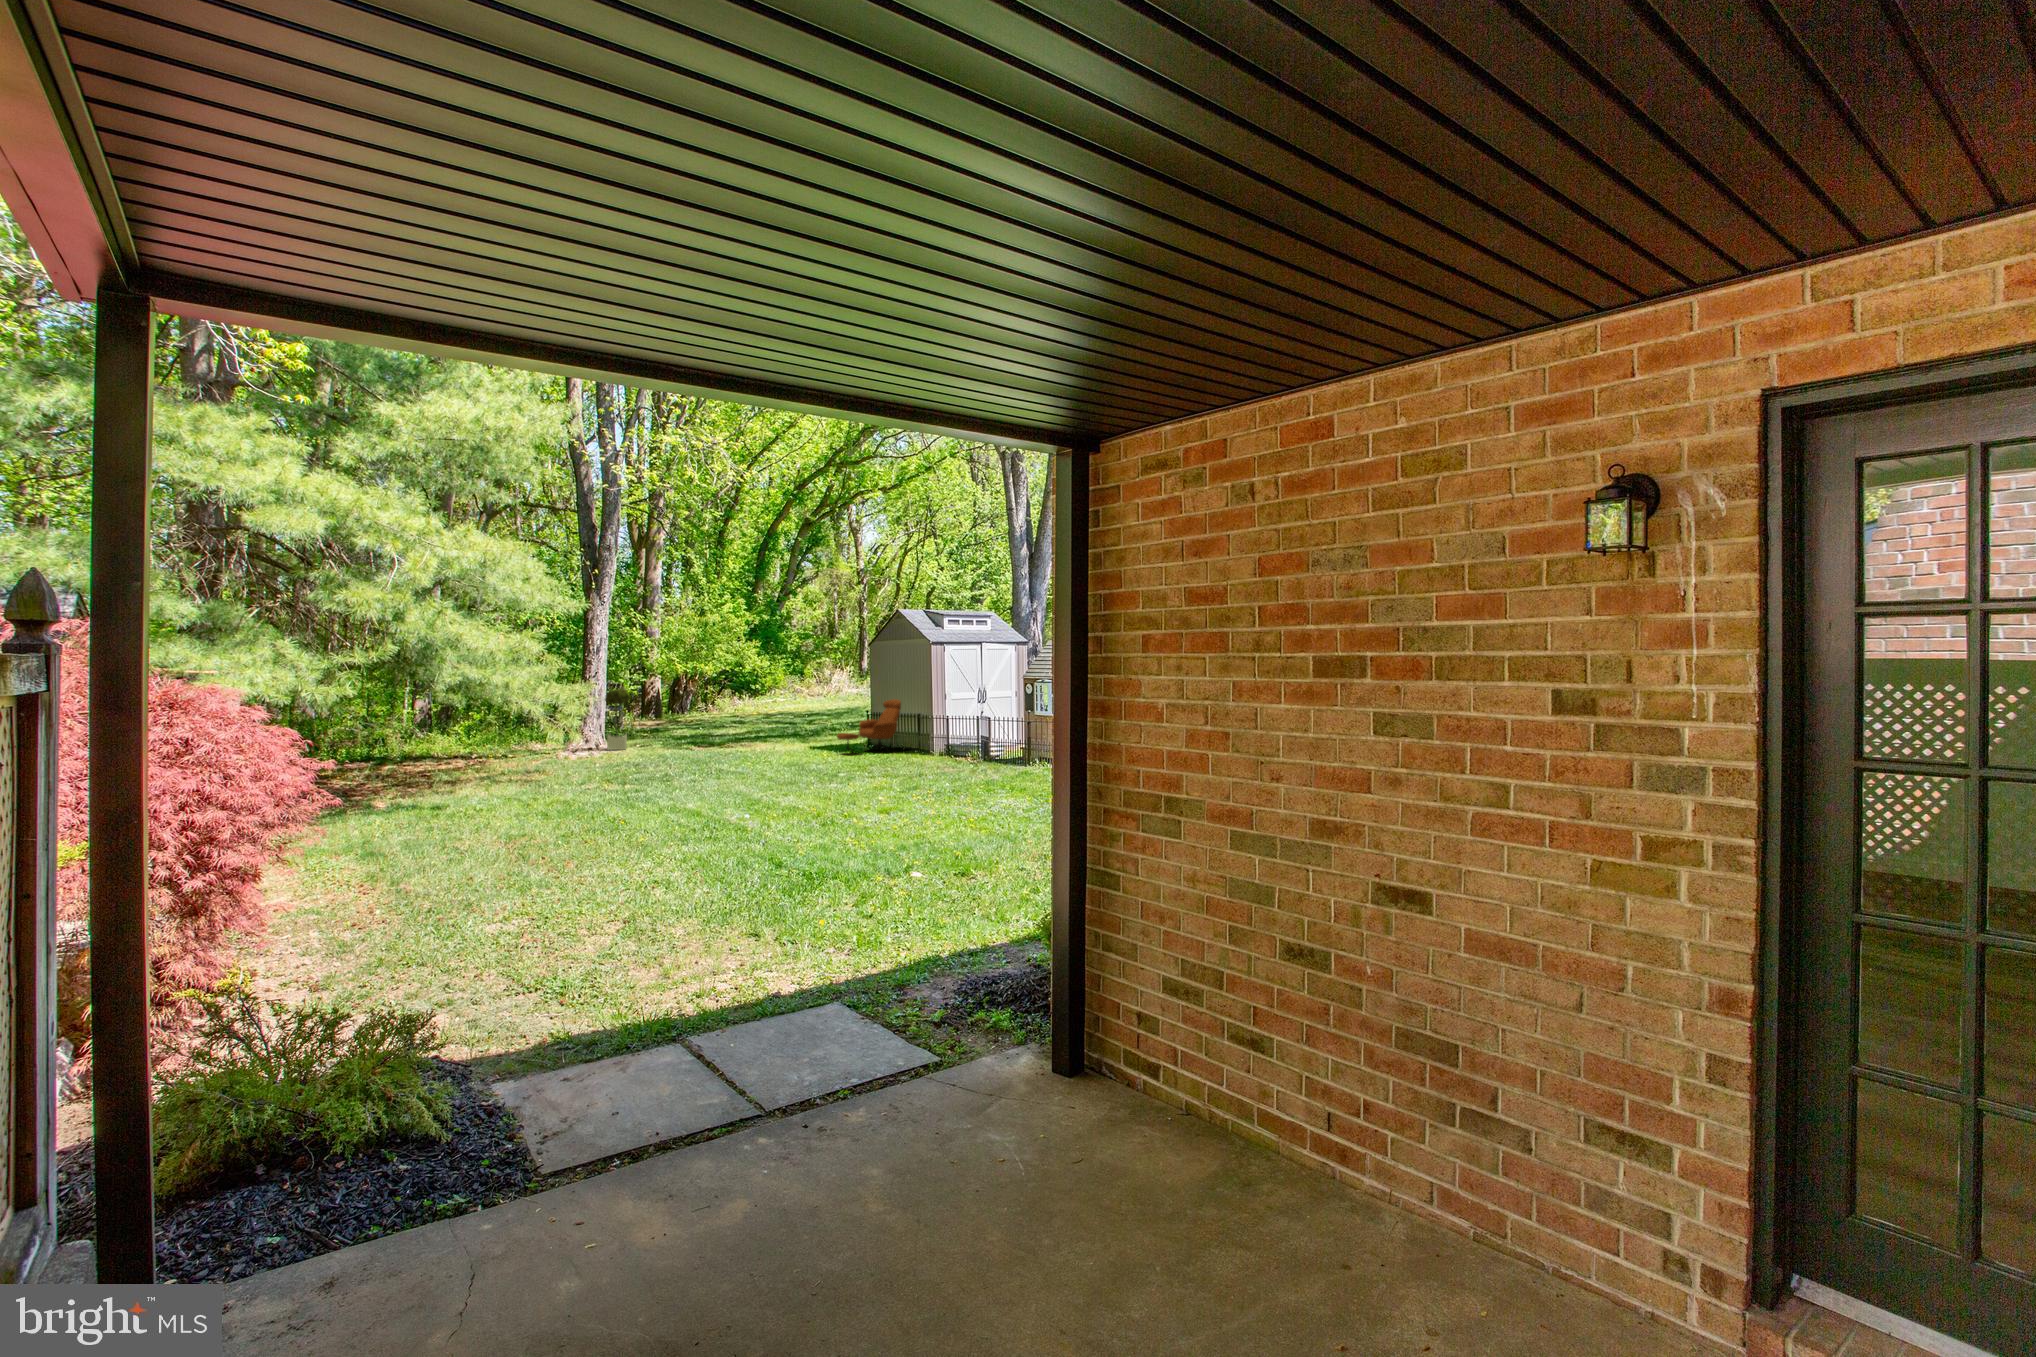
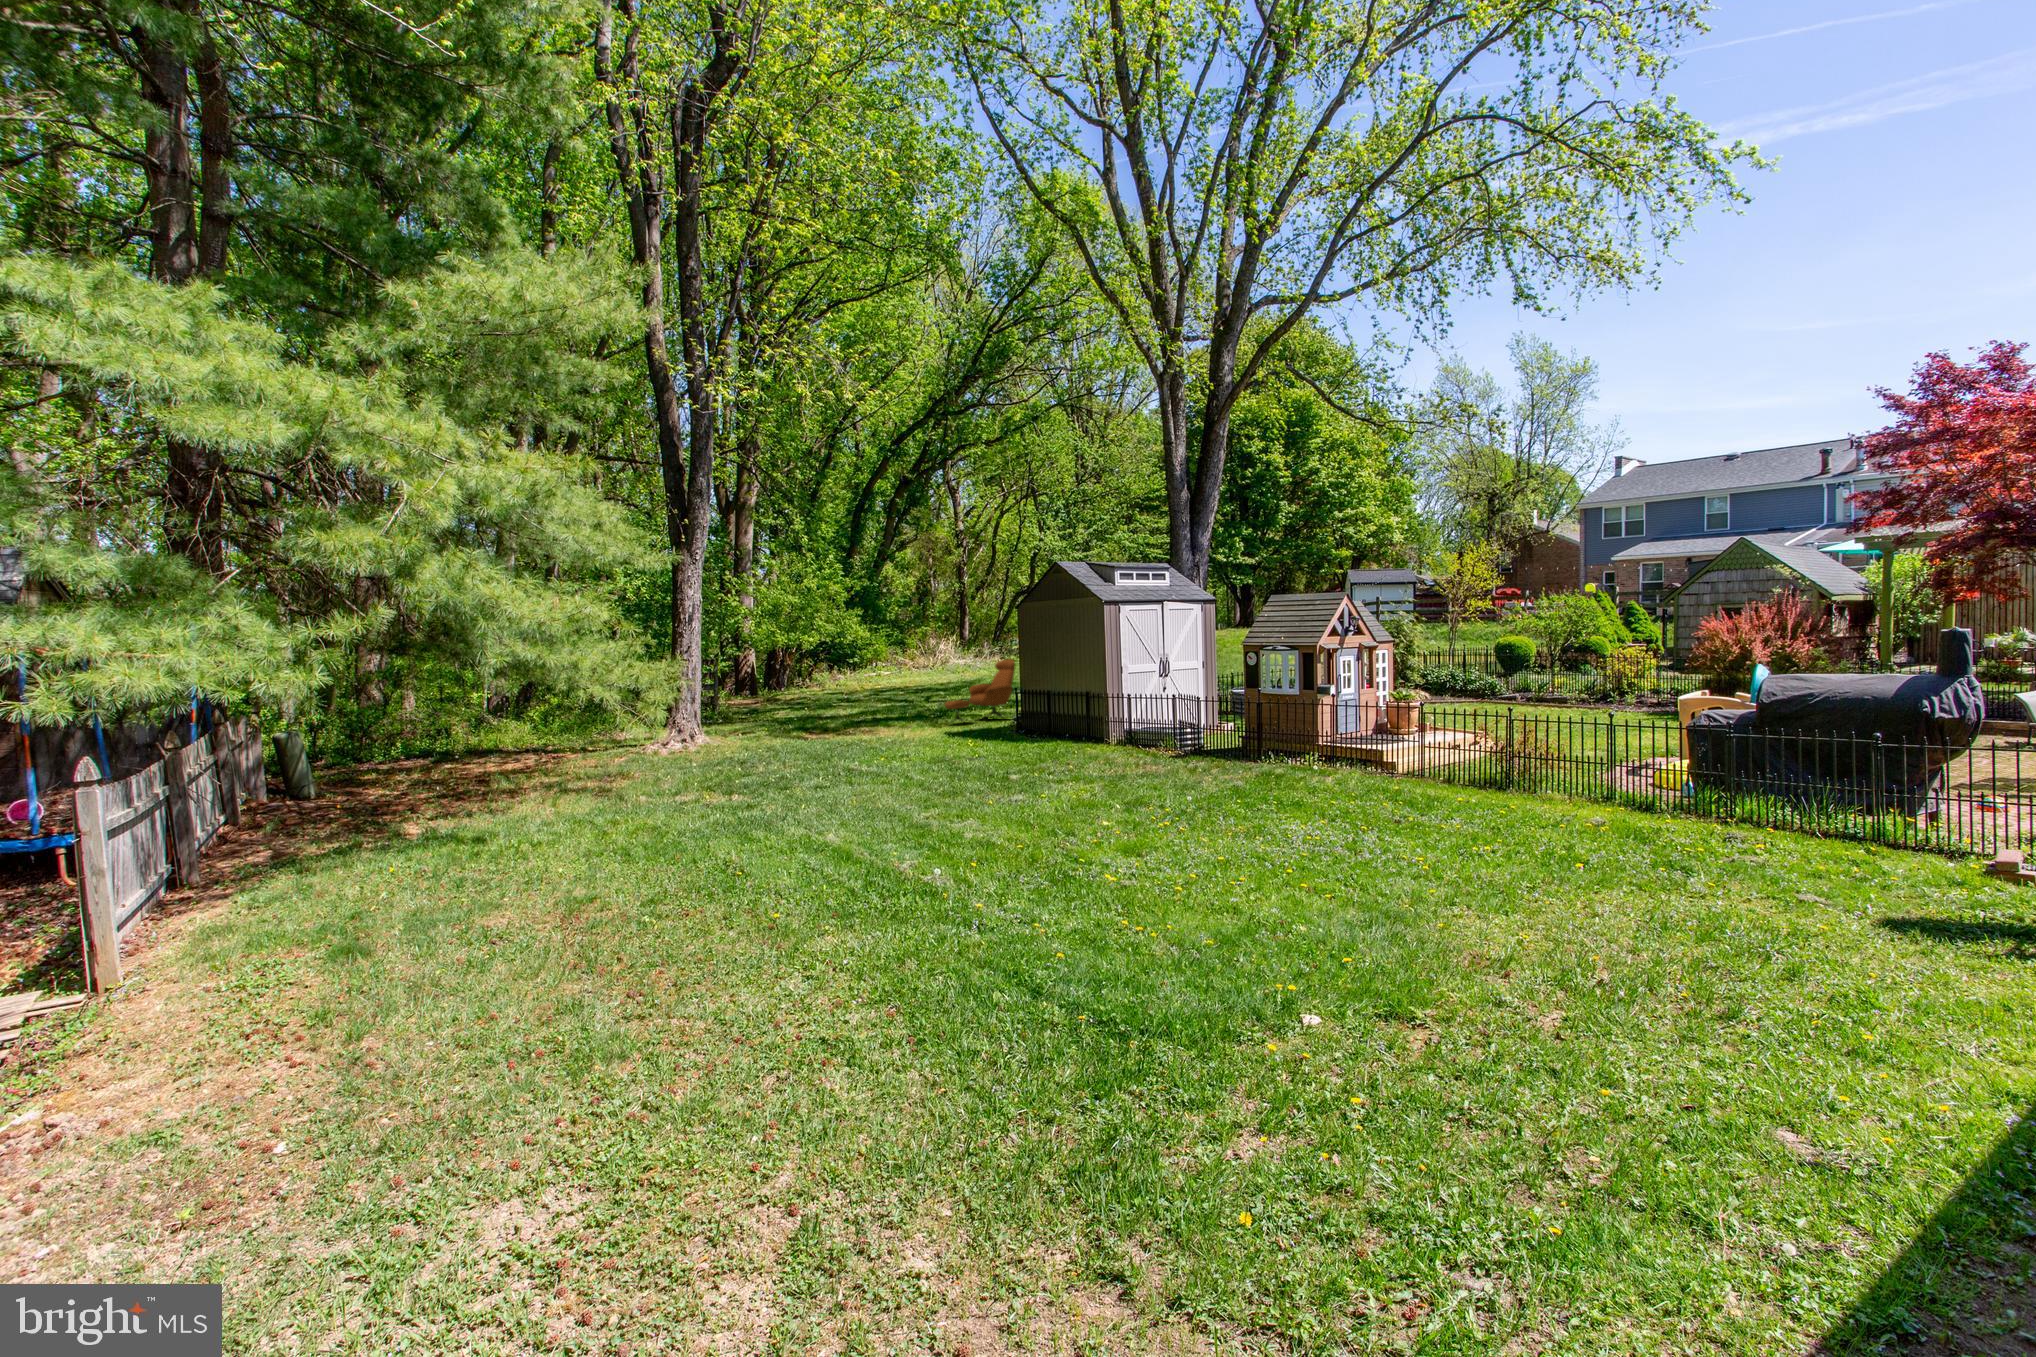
potted tree: present [605,688,631,750] -> none [691,665,720,736]

